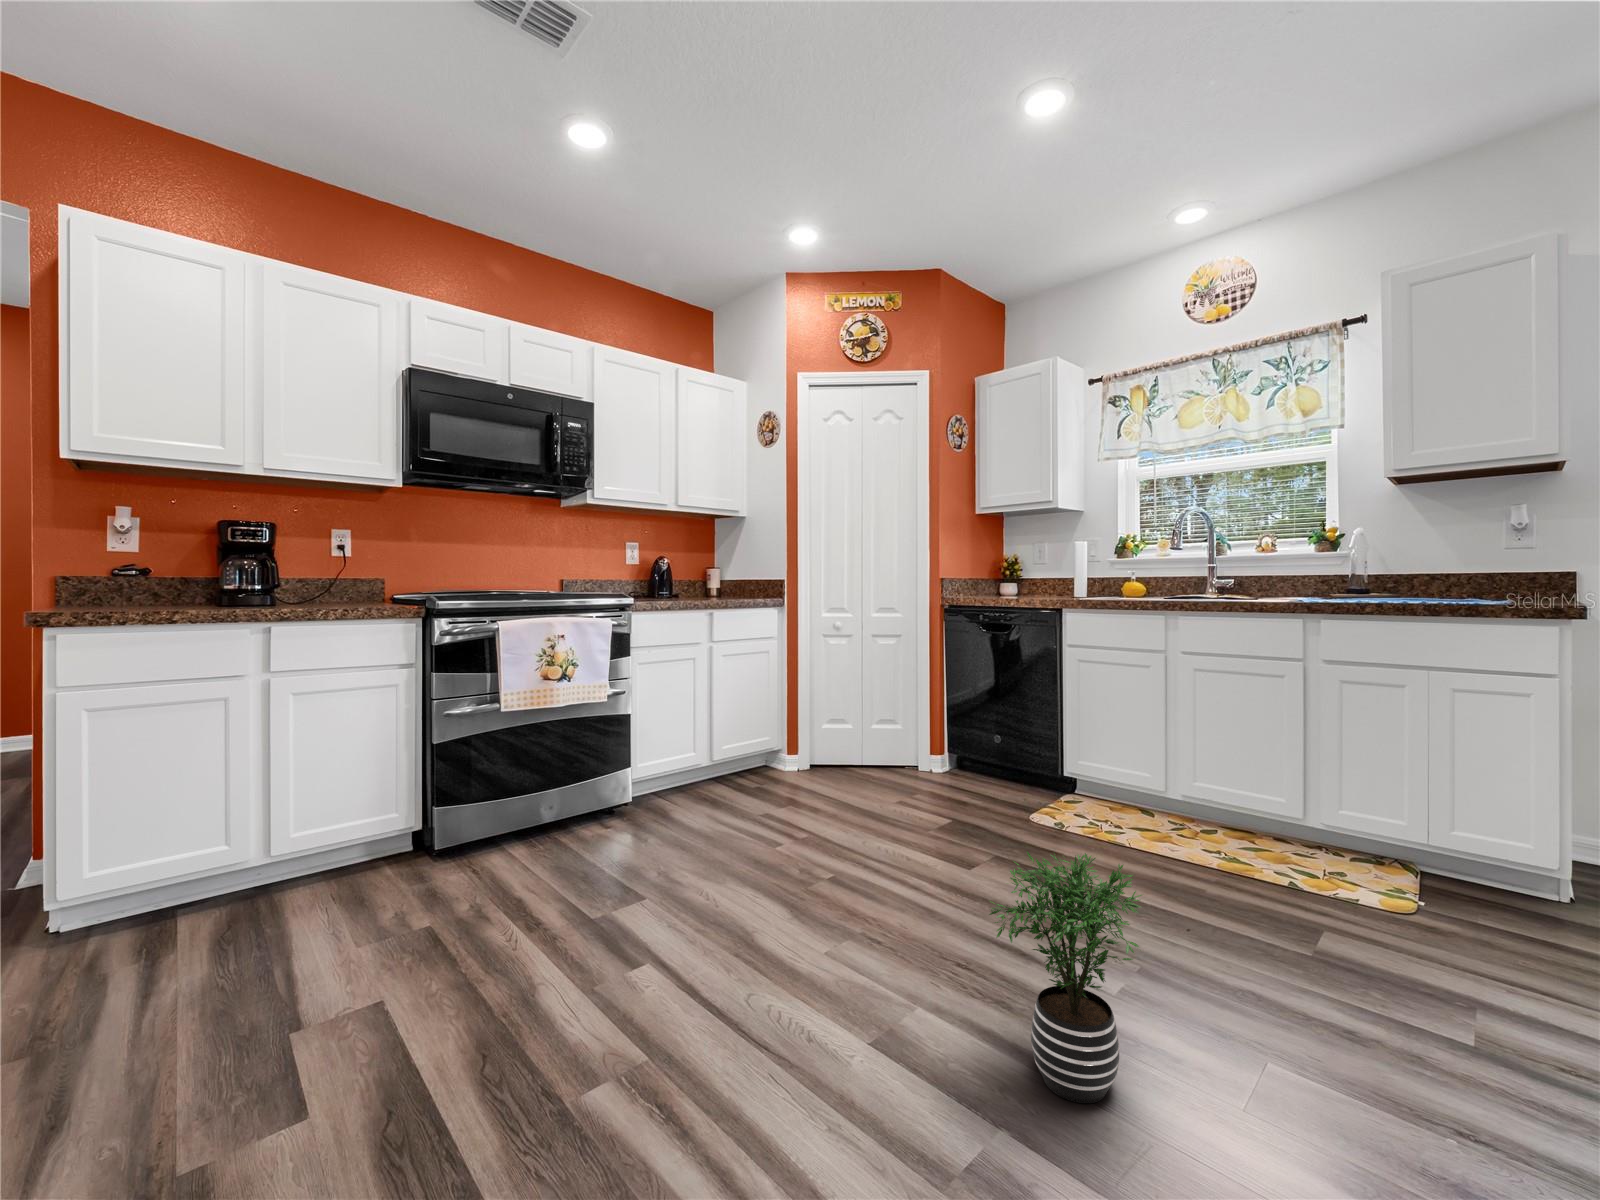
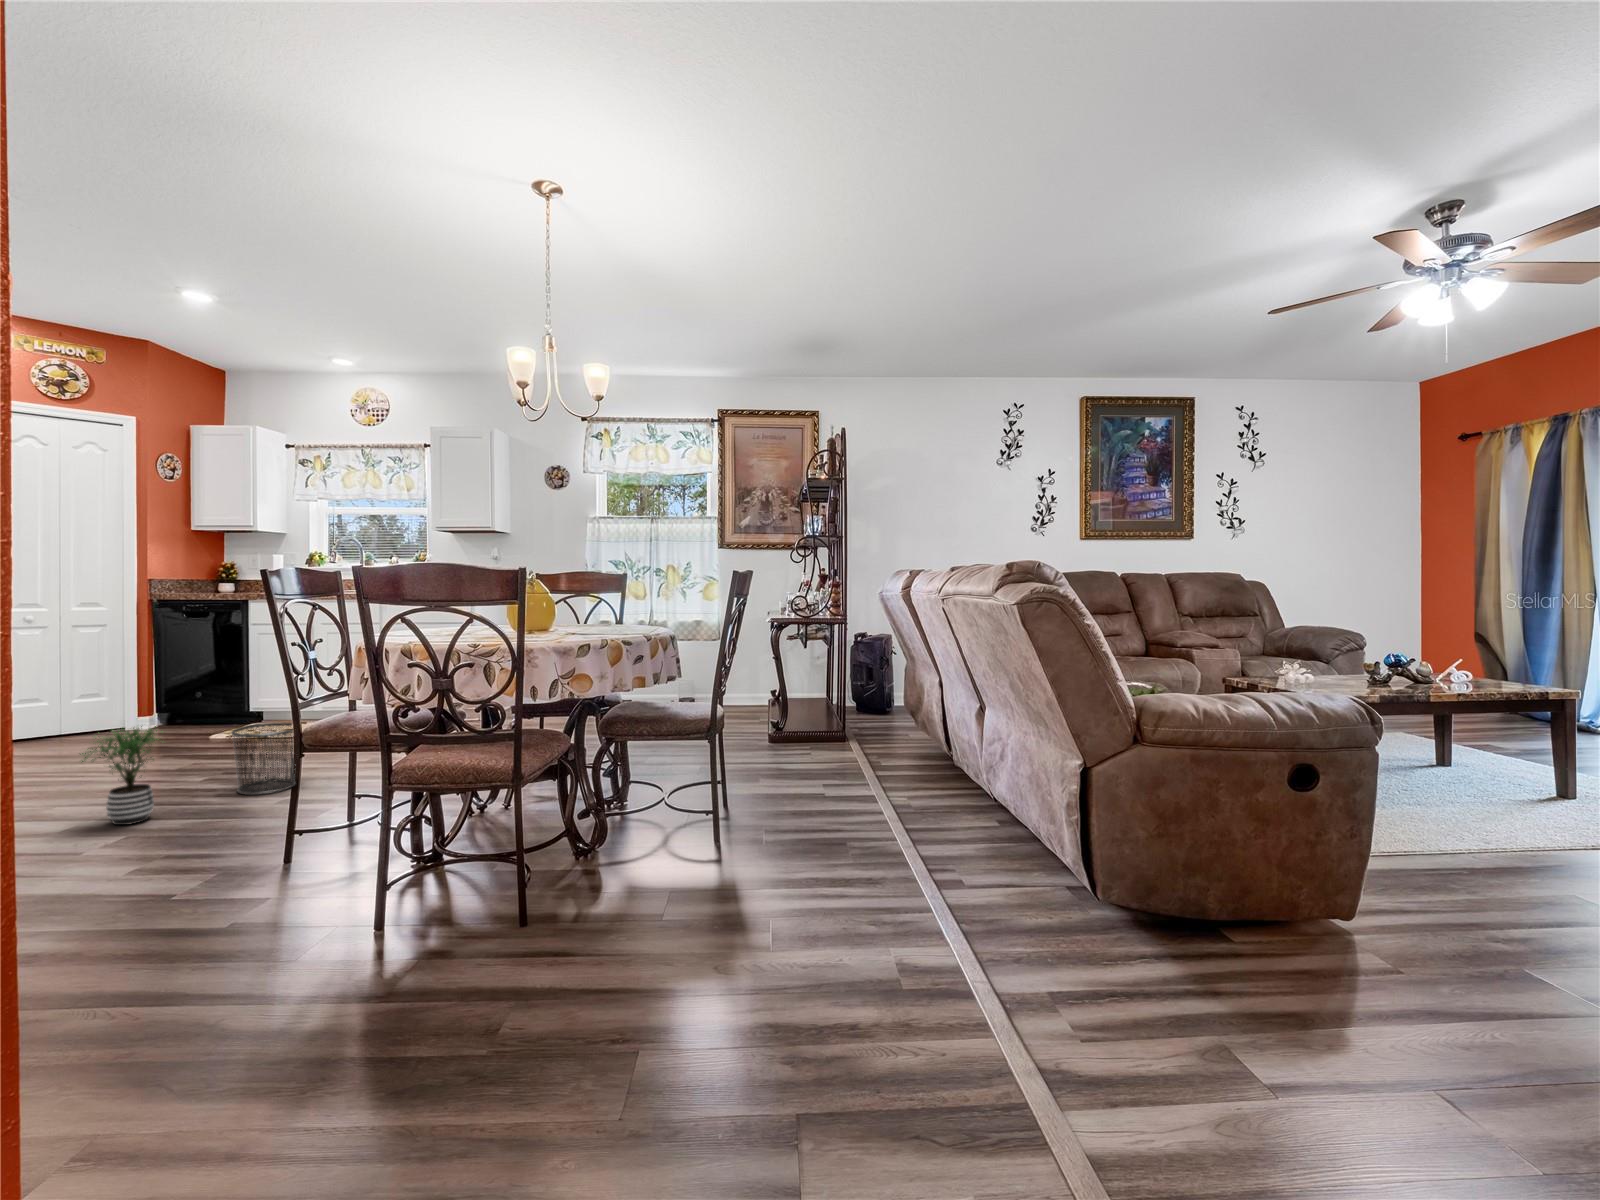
waste bin: none [1206,855,1368,1056] -> present [231,723,296,795]

